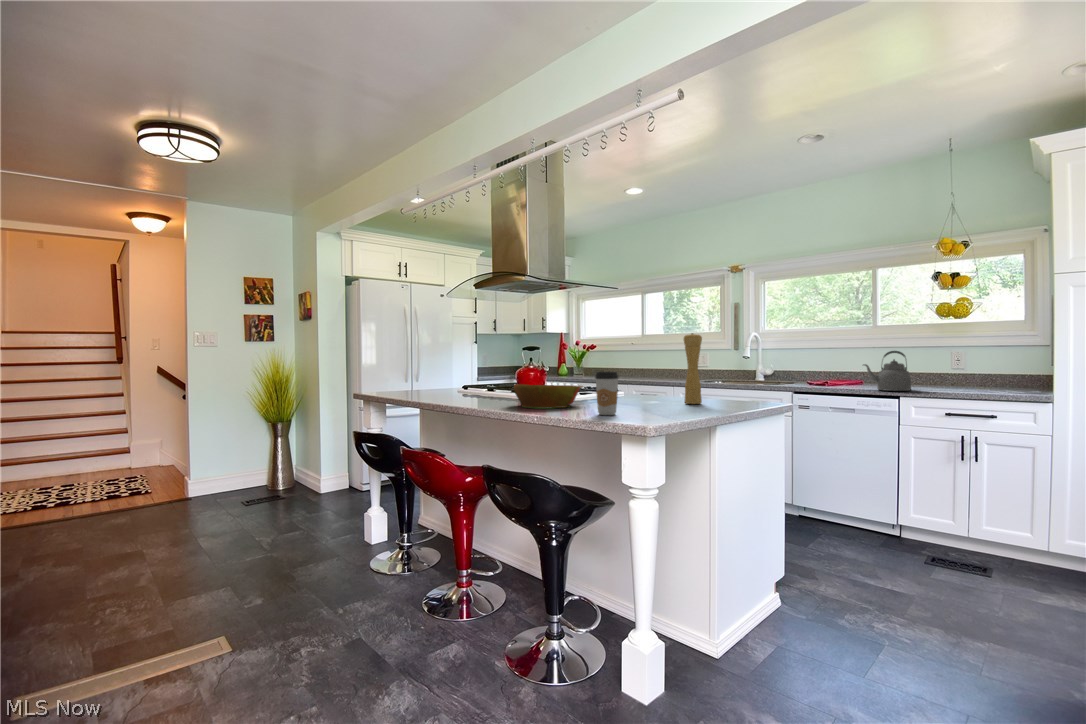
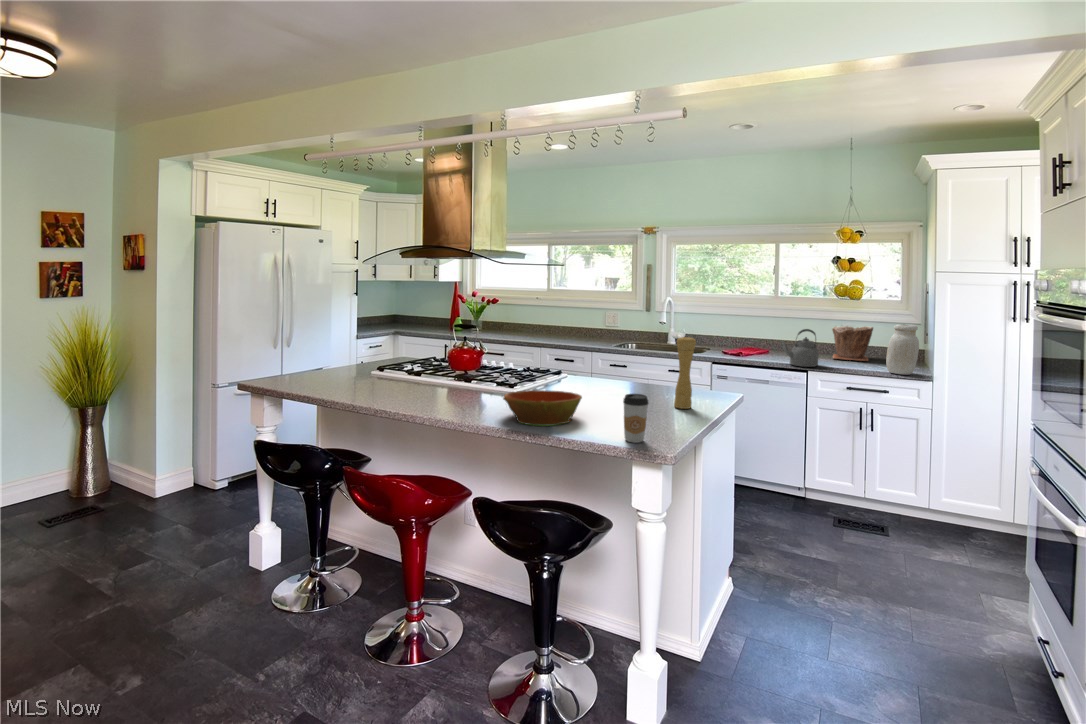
jar: none [993,338,1034,395] -> present [886,324,919,375]
plant pot: none [936,348,988,386] -> present [832,326,873,361]

